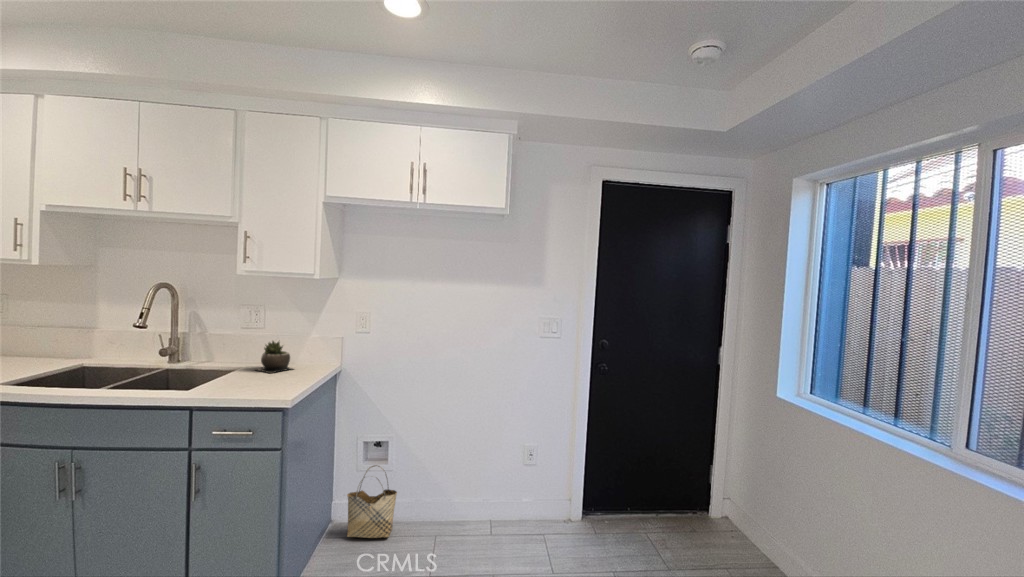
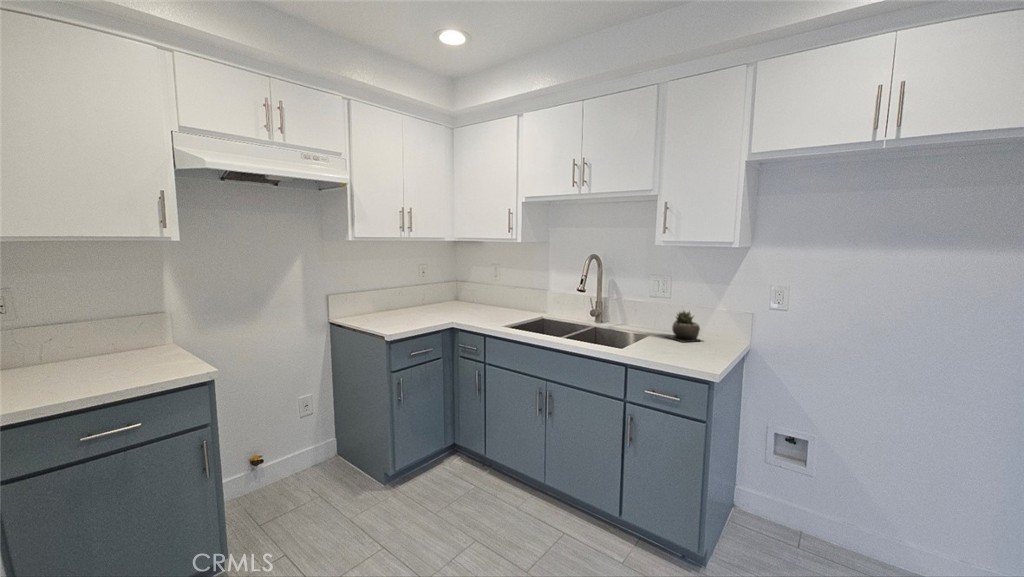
woven basket: present [347,465,397,538] -> none [756,462,822,551]

